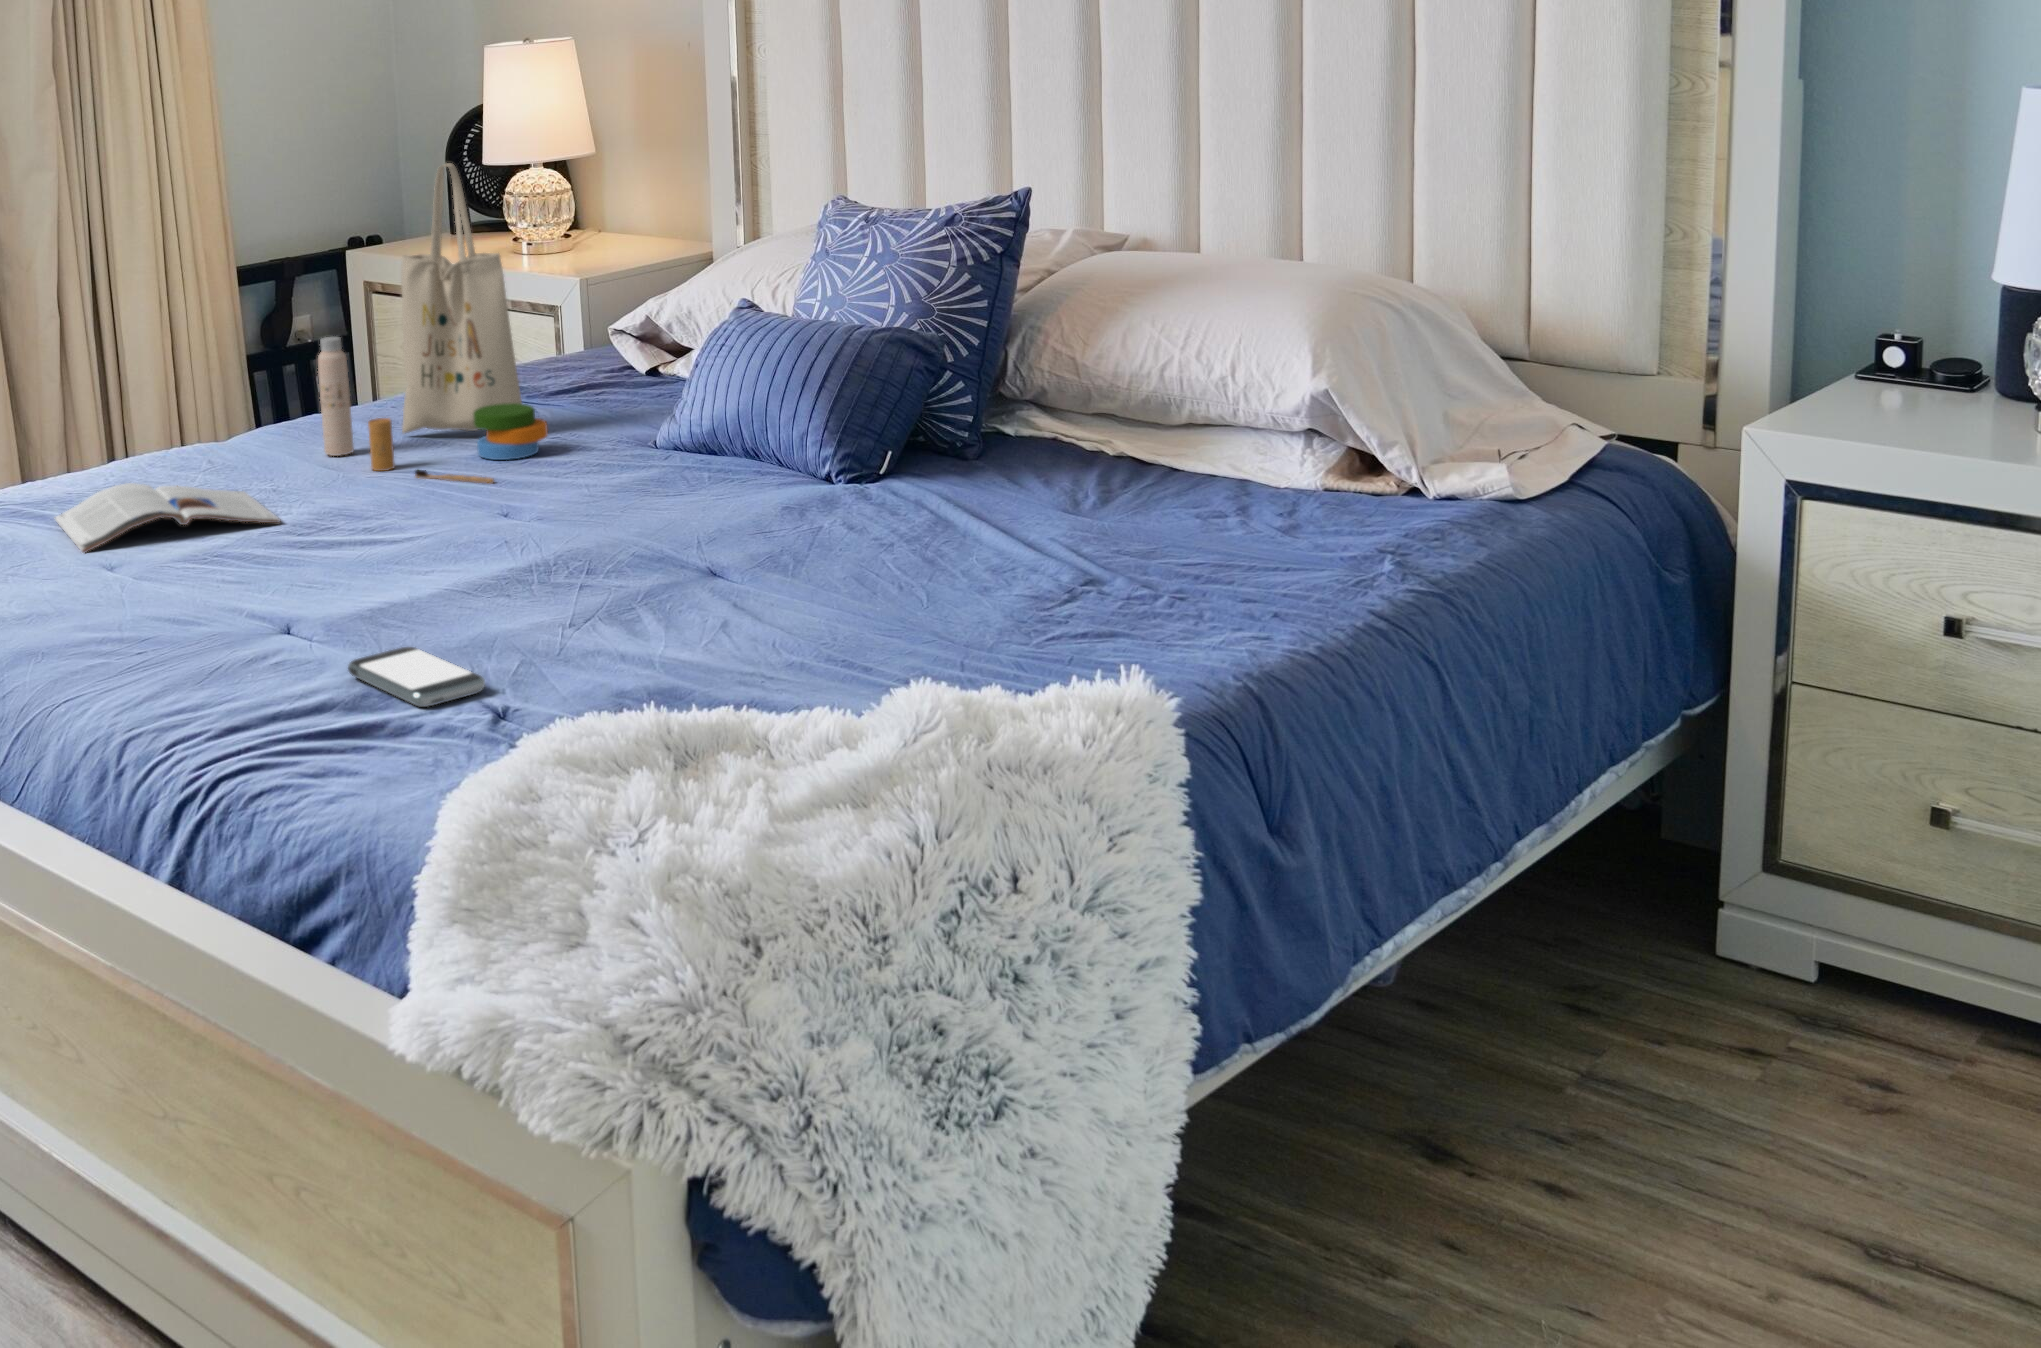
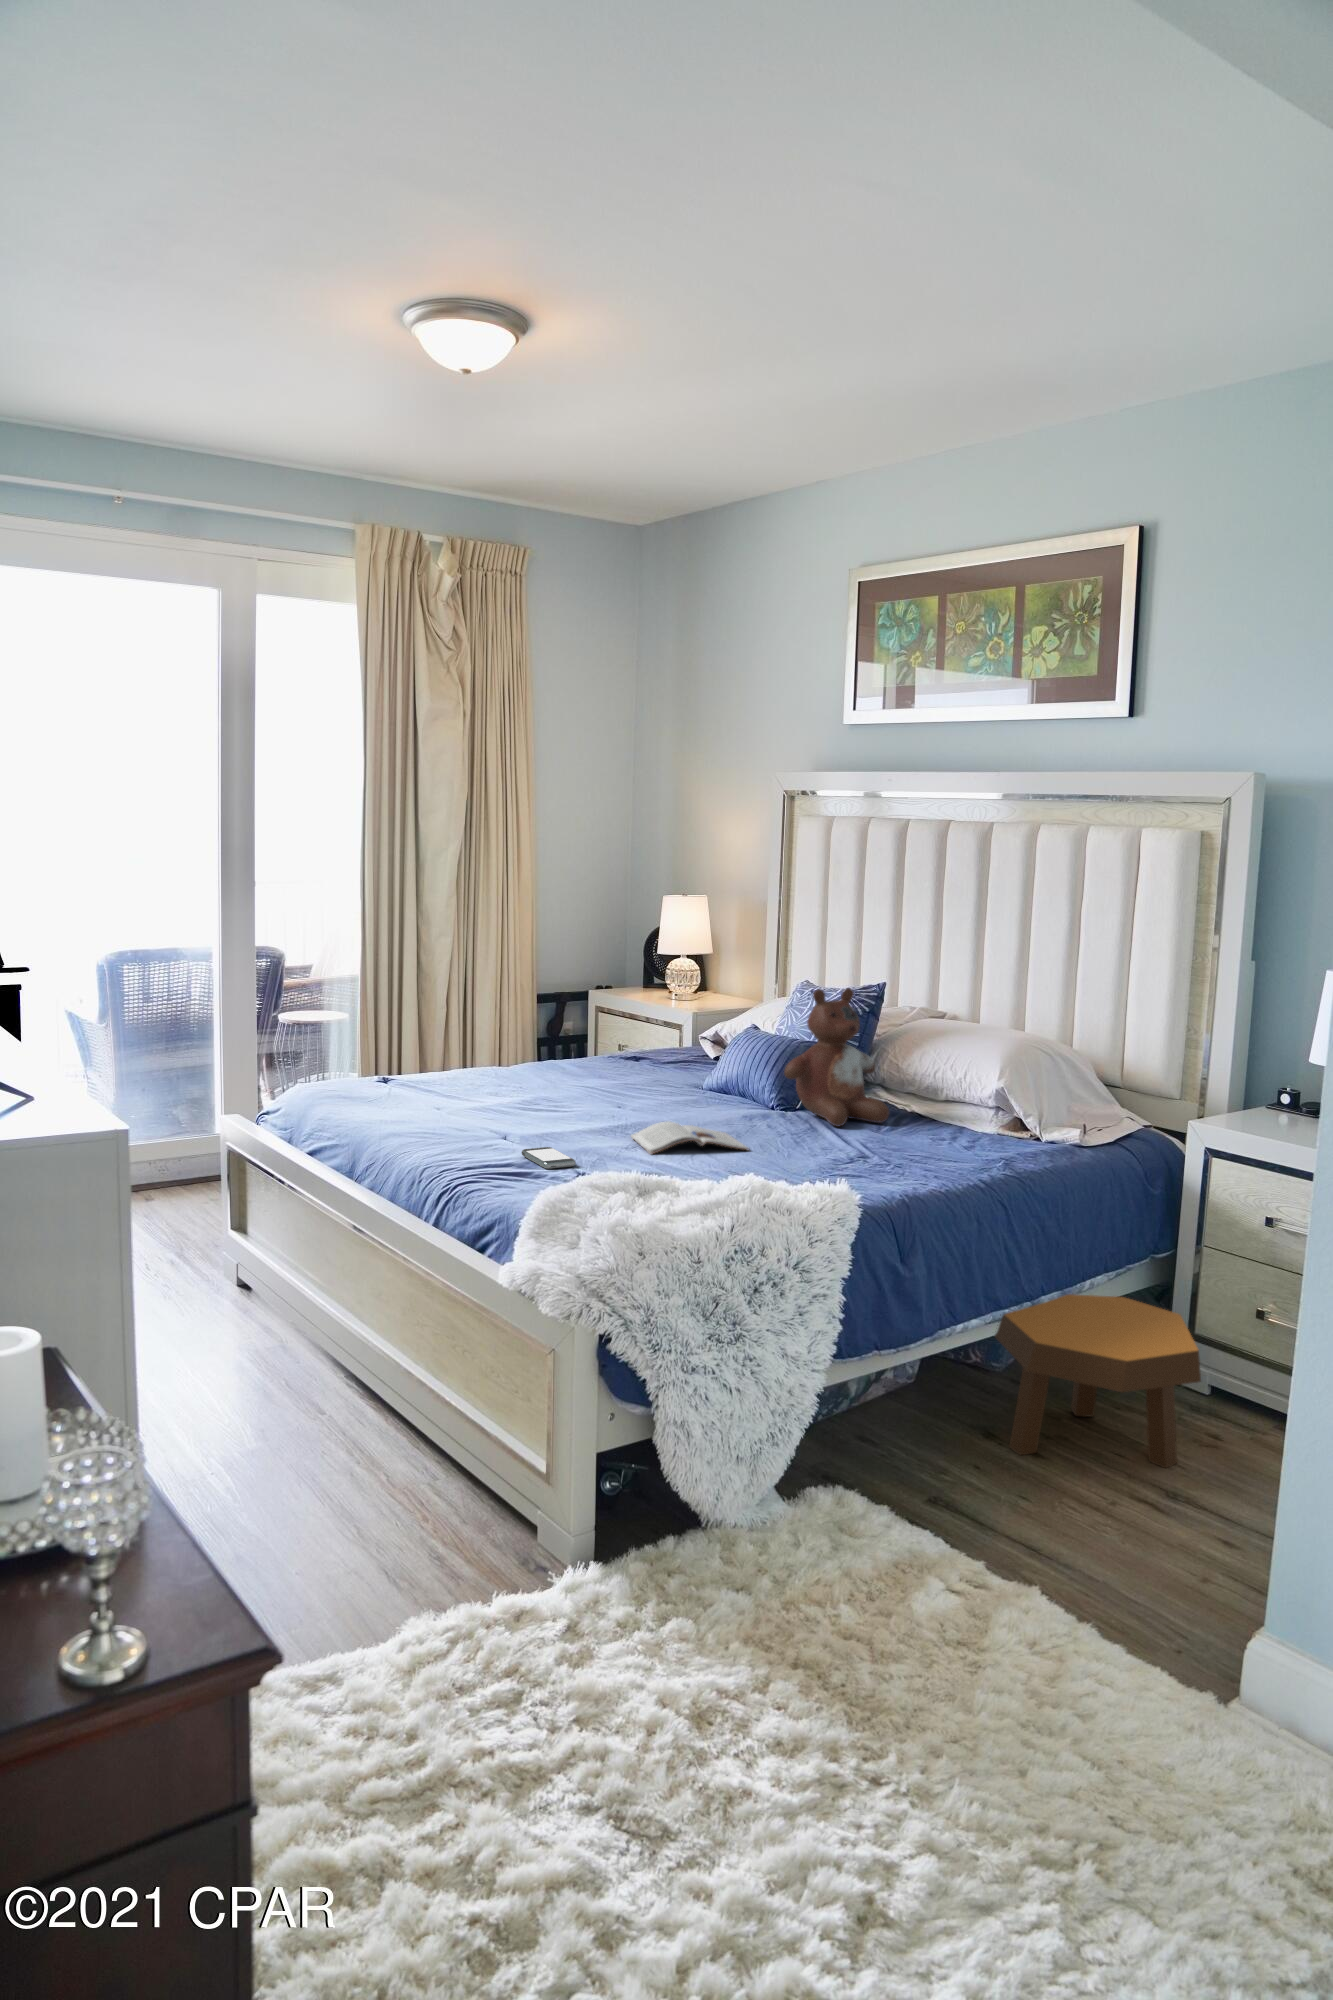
tote bag: present [318,163,548,484] -> none [549,947,651,1096]
stuffed bear: none [862,208,1090,508] -> present [784,988,889,1127]
magazine: present [55,483,281,553] -> present [631,1121,749,1154]
footstool: none [1431,814,1914,1205] -> present [995,1294,1201,1468]

